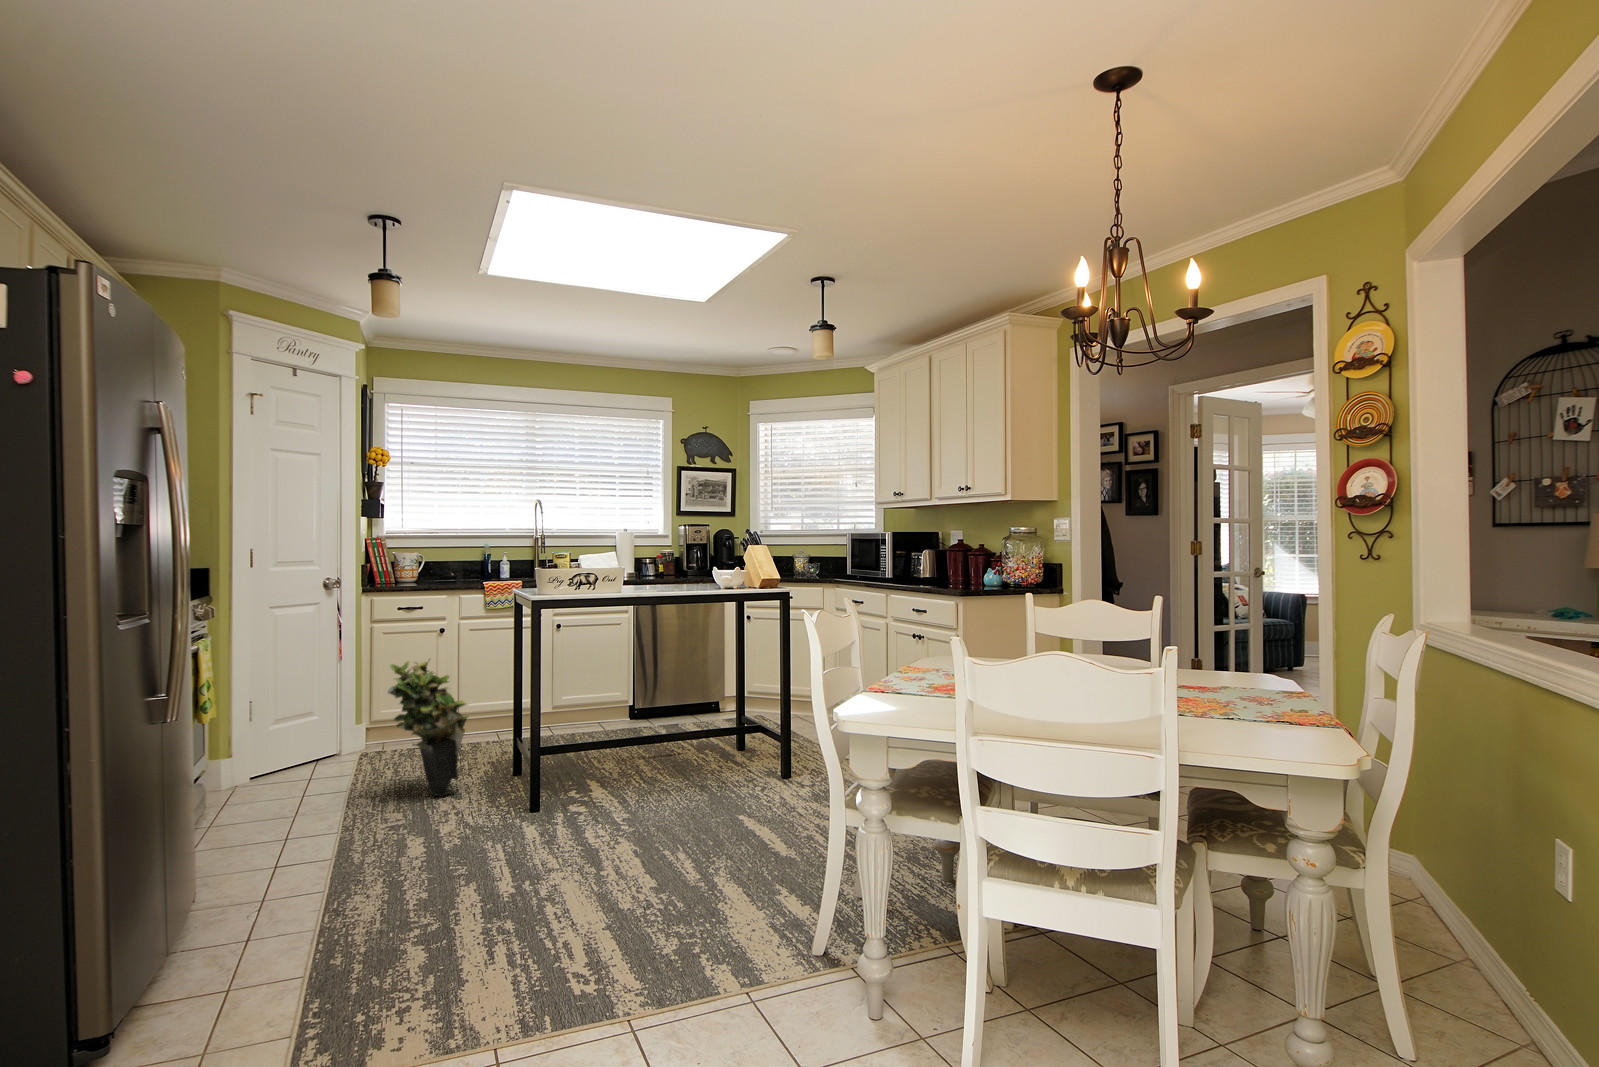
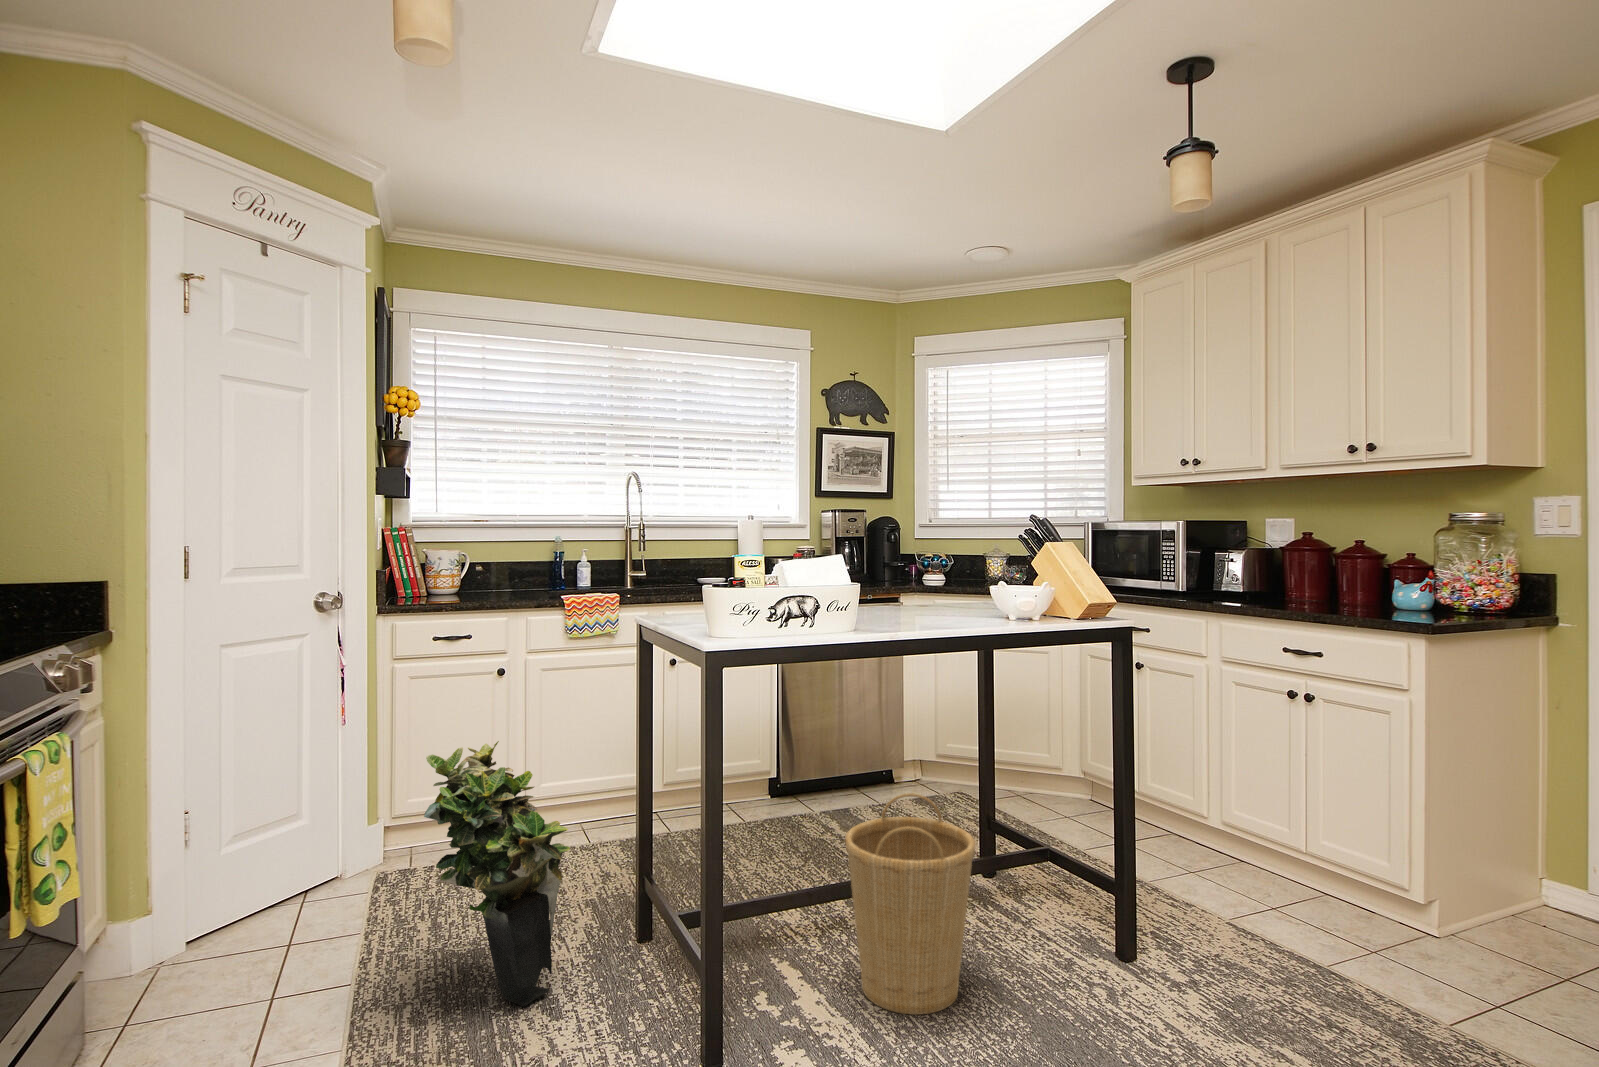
basket: none [619,687,690,798] -> present [846,793,975,1014]

